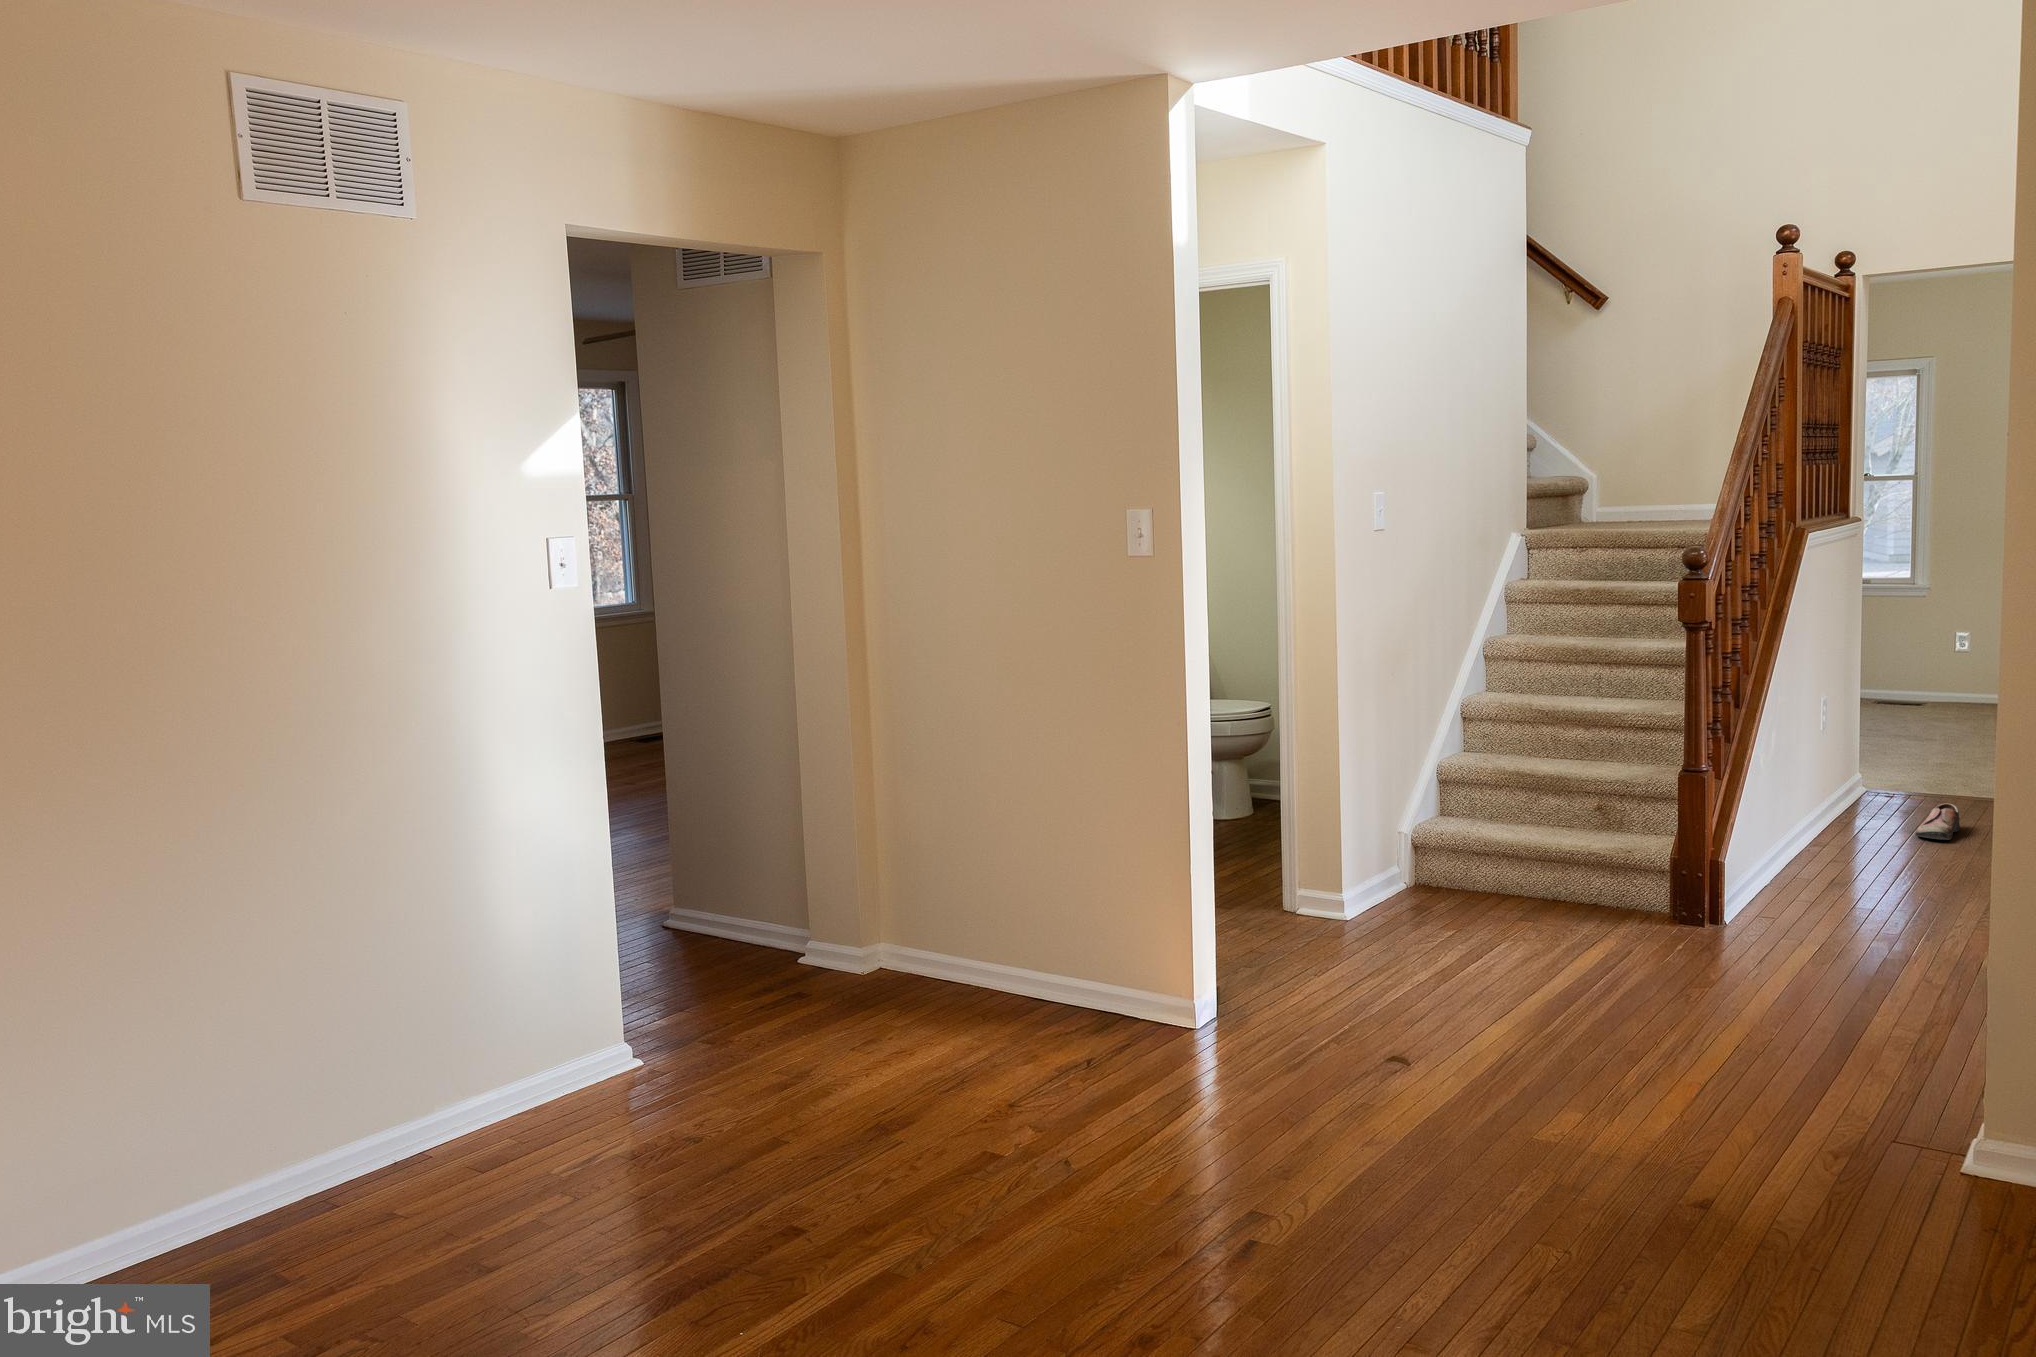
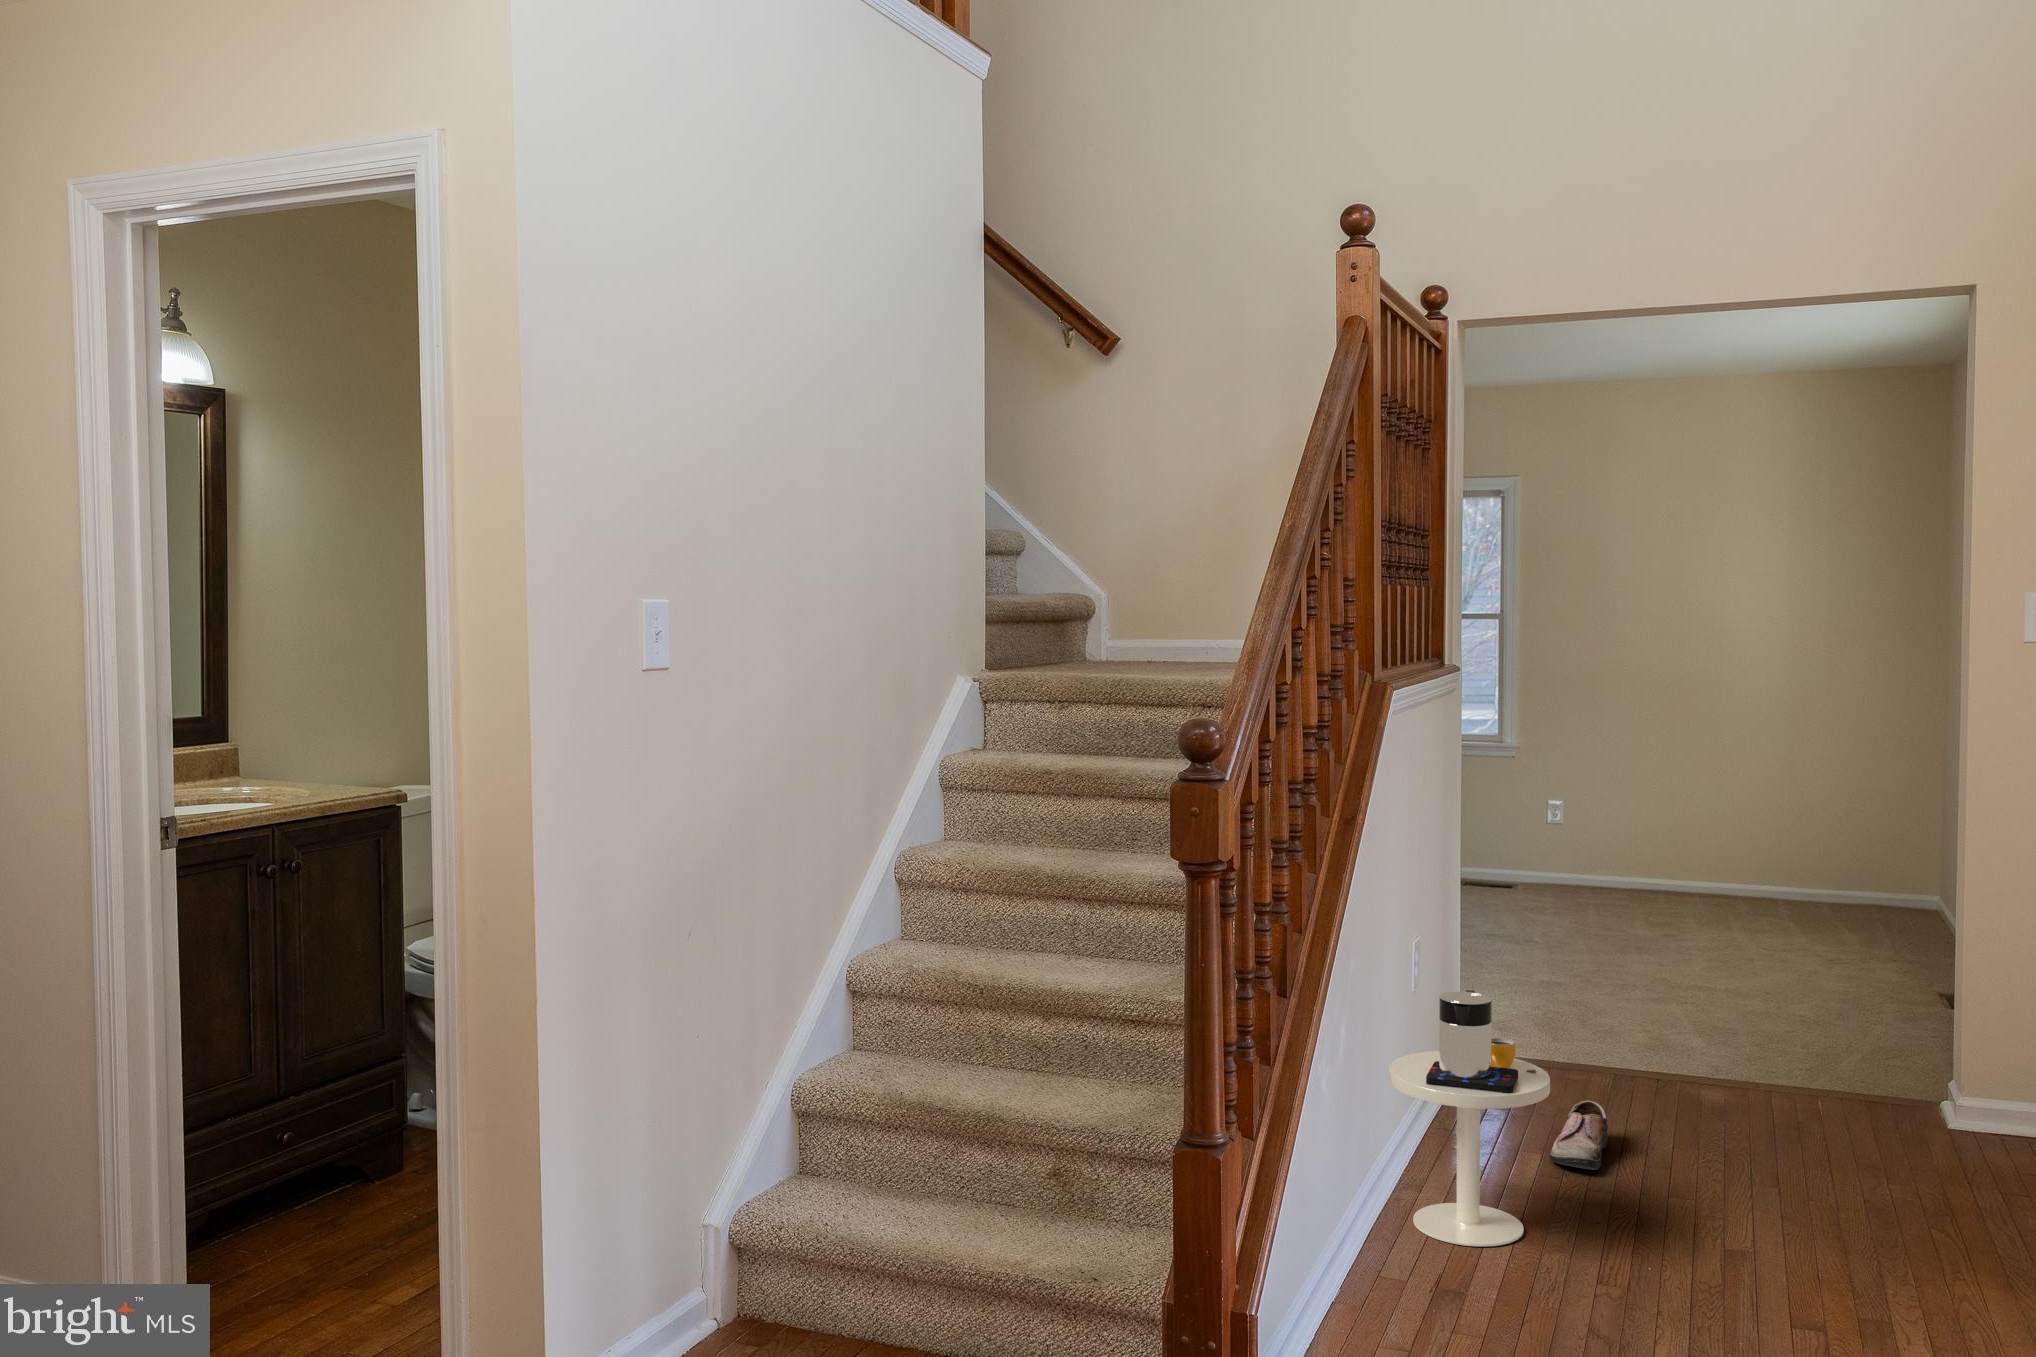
side table: none [1804,717,1910,868] -> present [1389,990,1550,1247]

